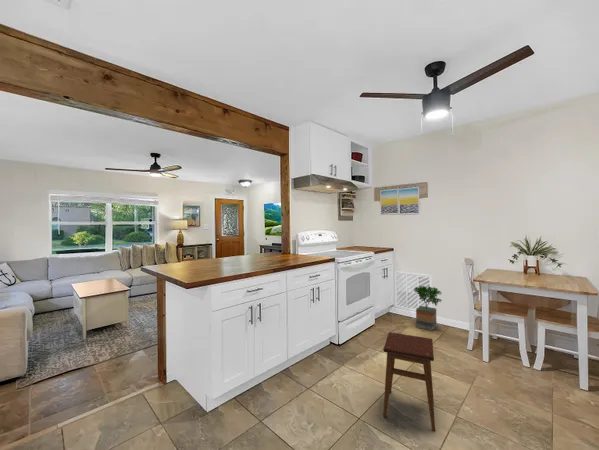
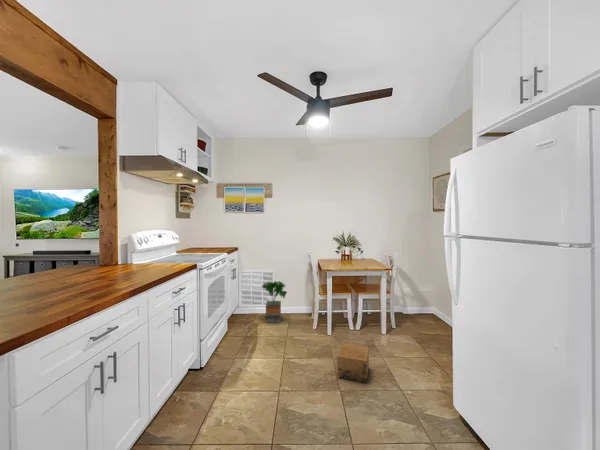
stool: present [383,332,435,431] -> none [280,331,336,428]
cardboard box: none [464,368,520,423] -> present [337,344,369,383]

